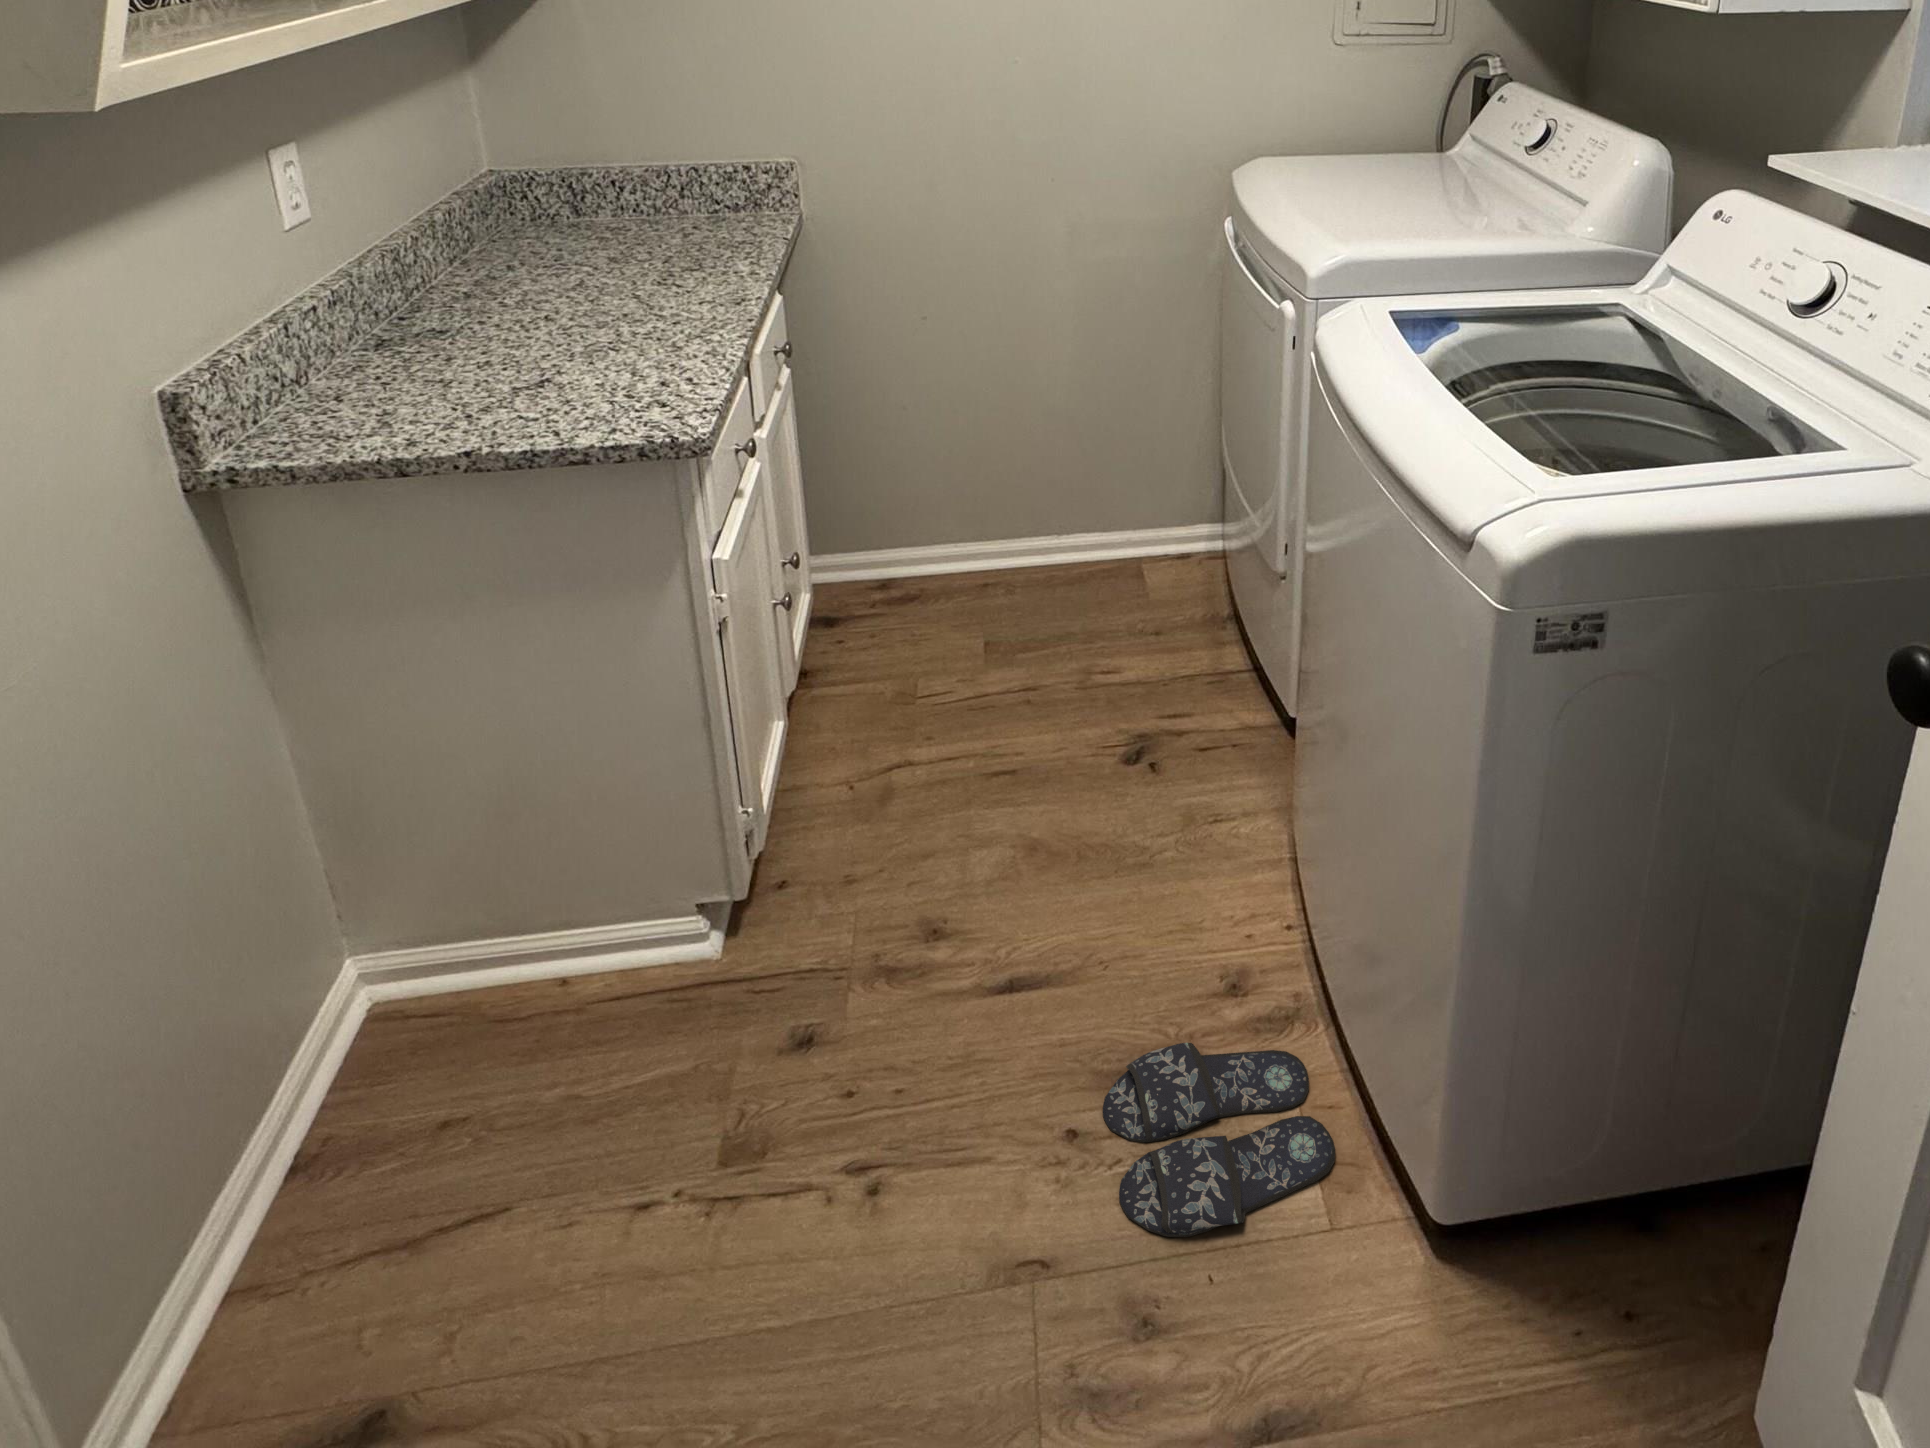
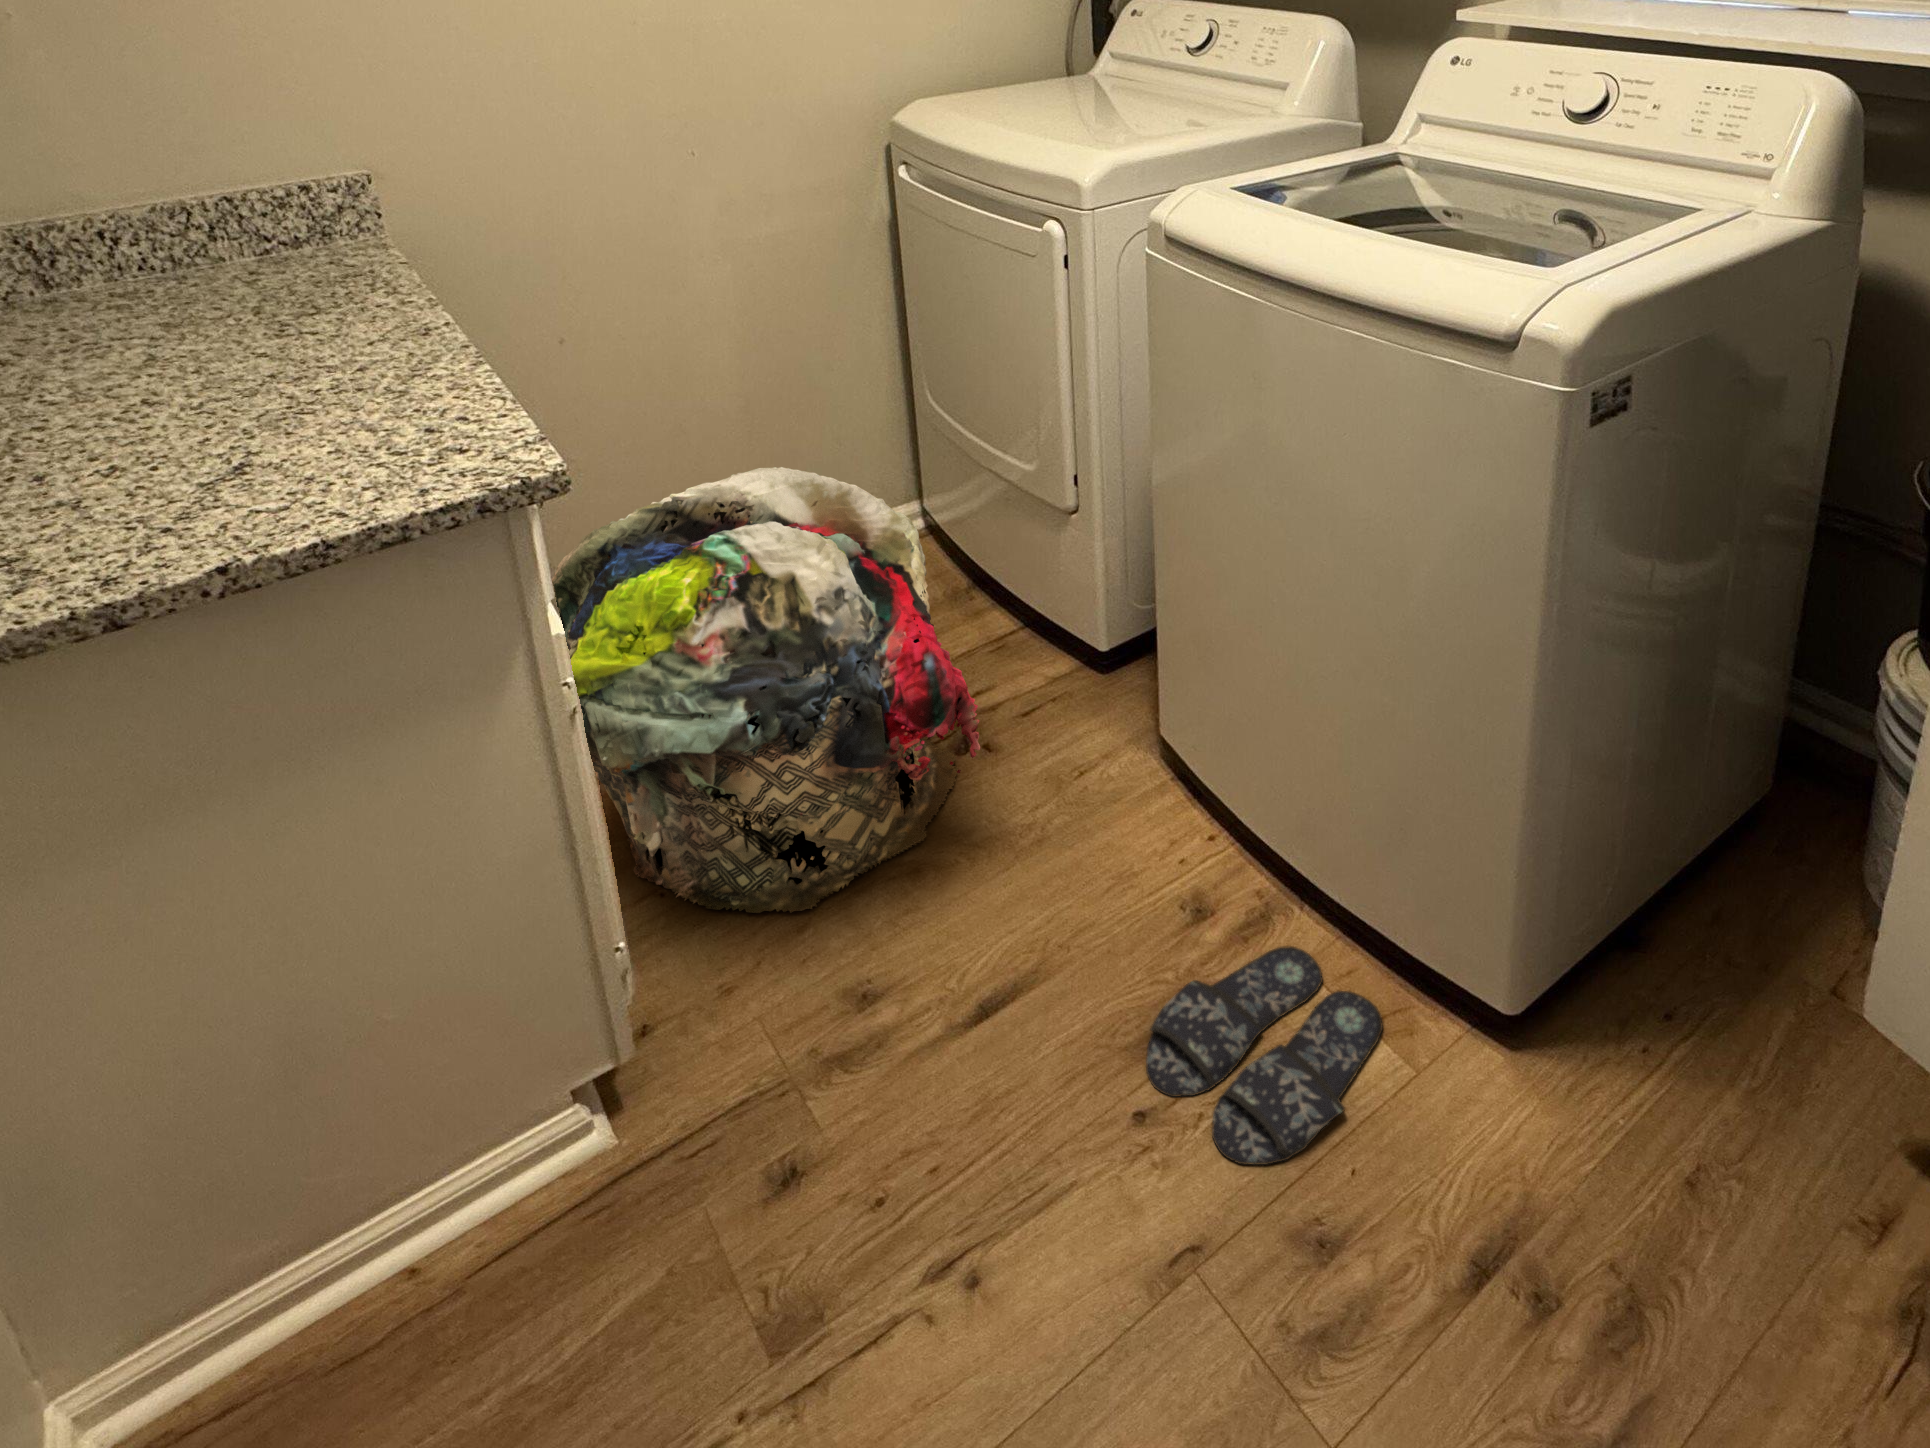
laundry basket: none [803,461,1127,841] -> present [552,467,980,913]

